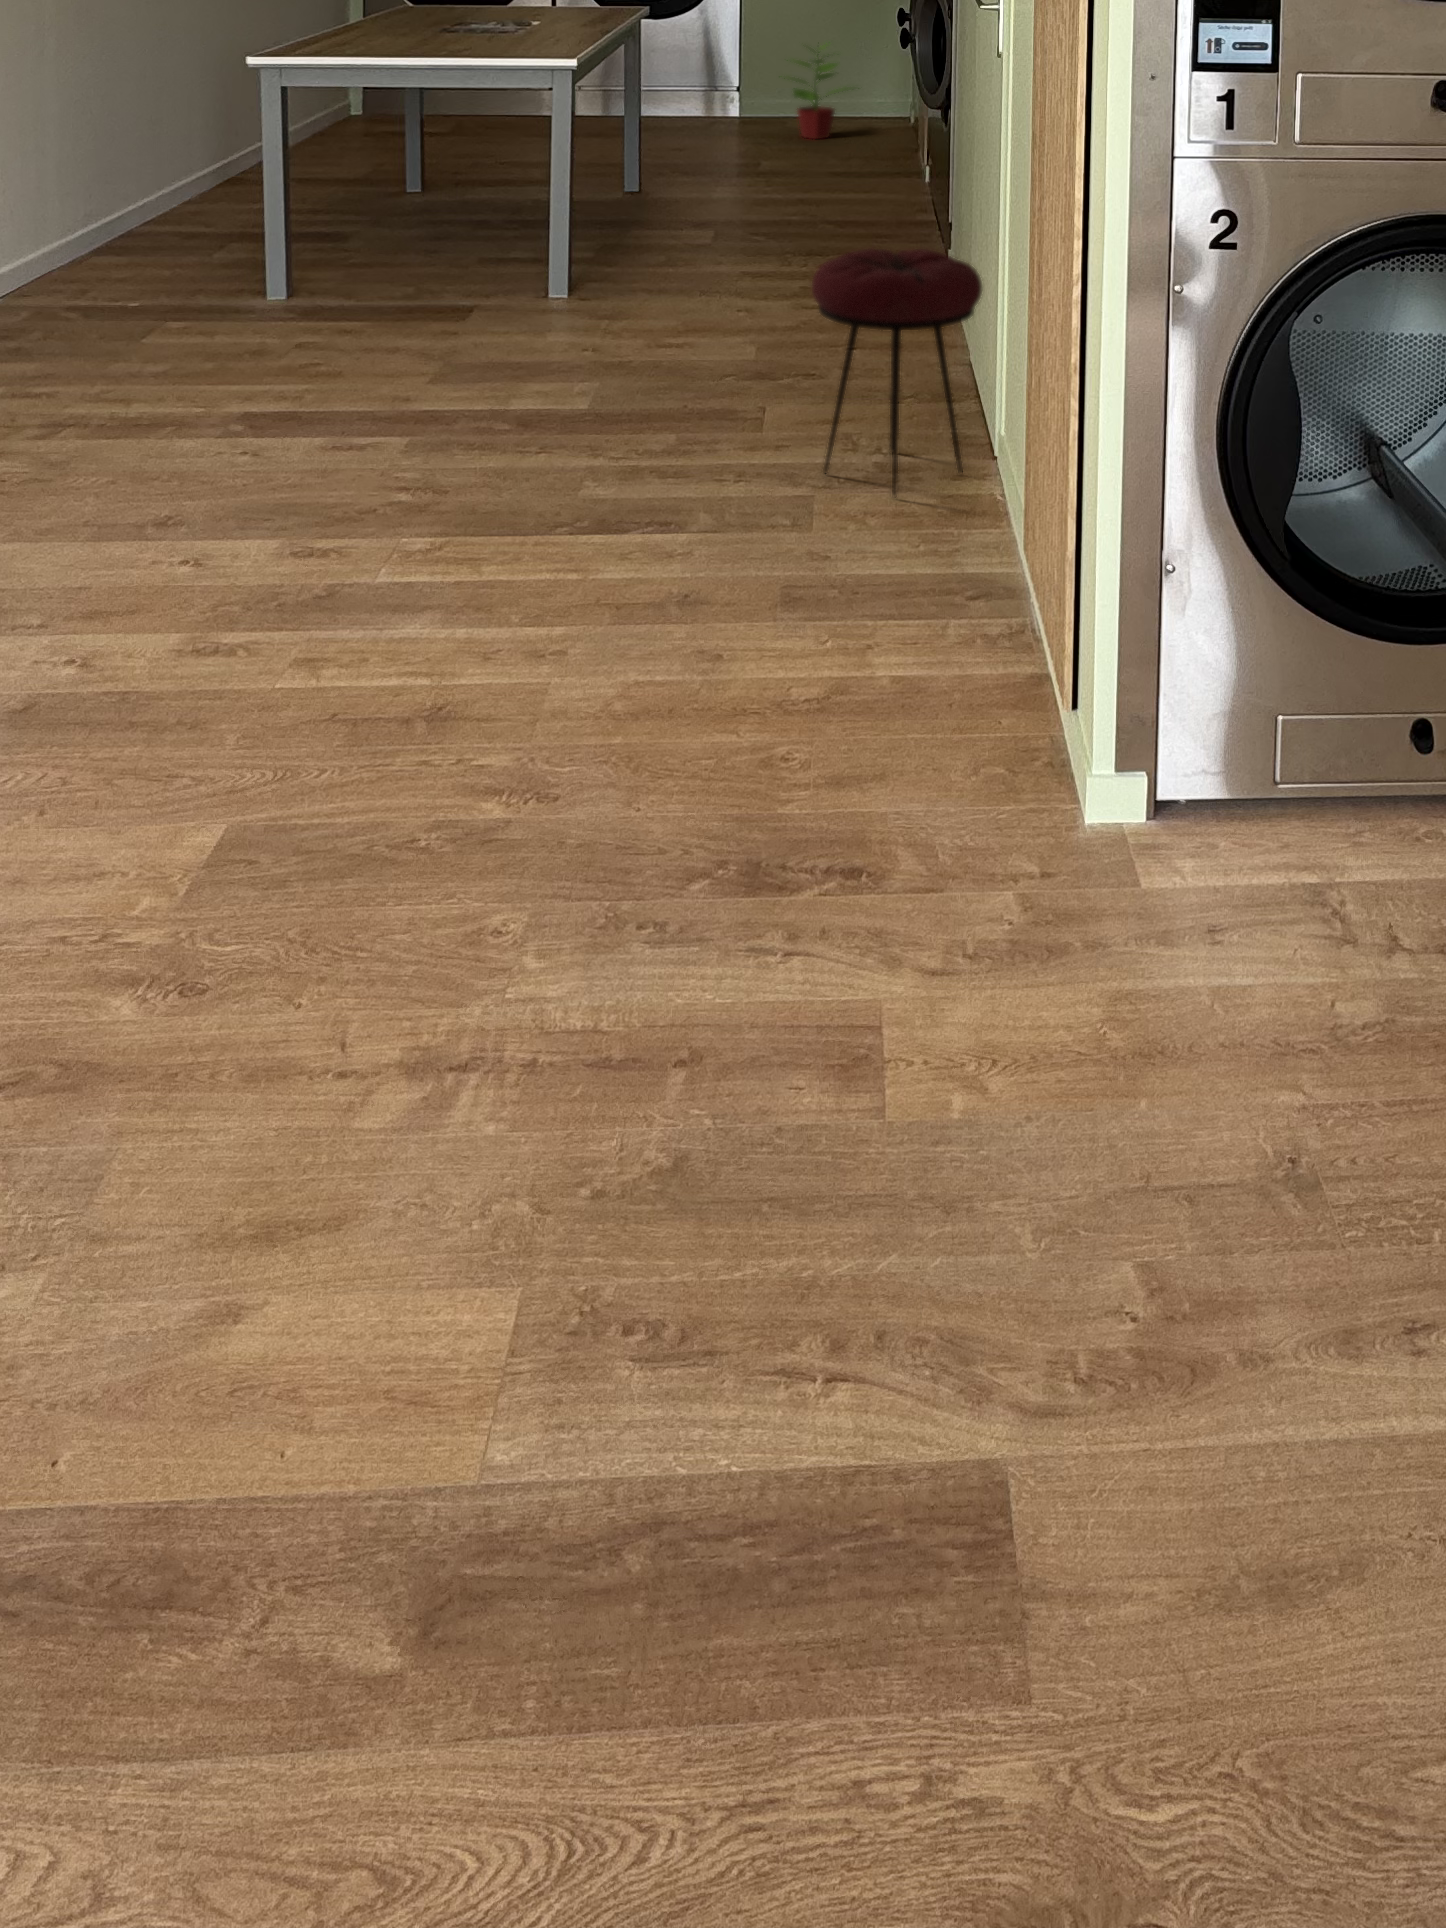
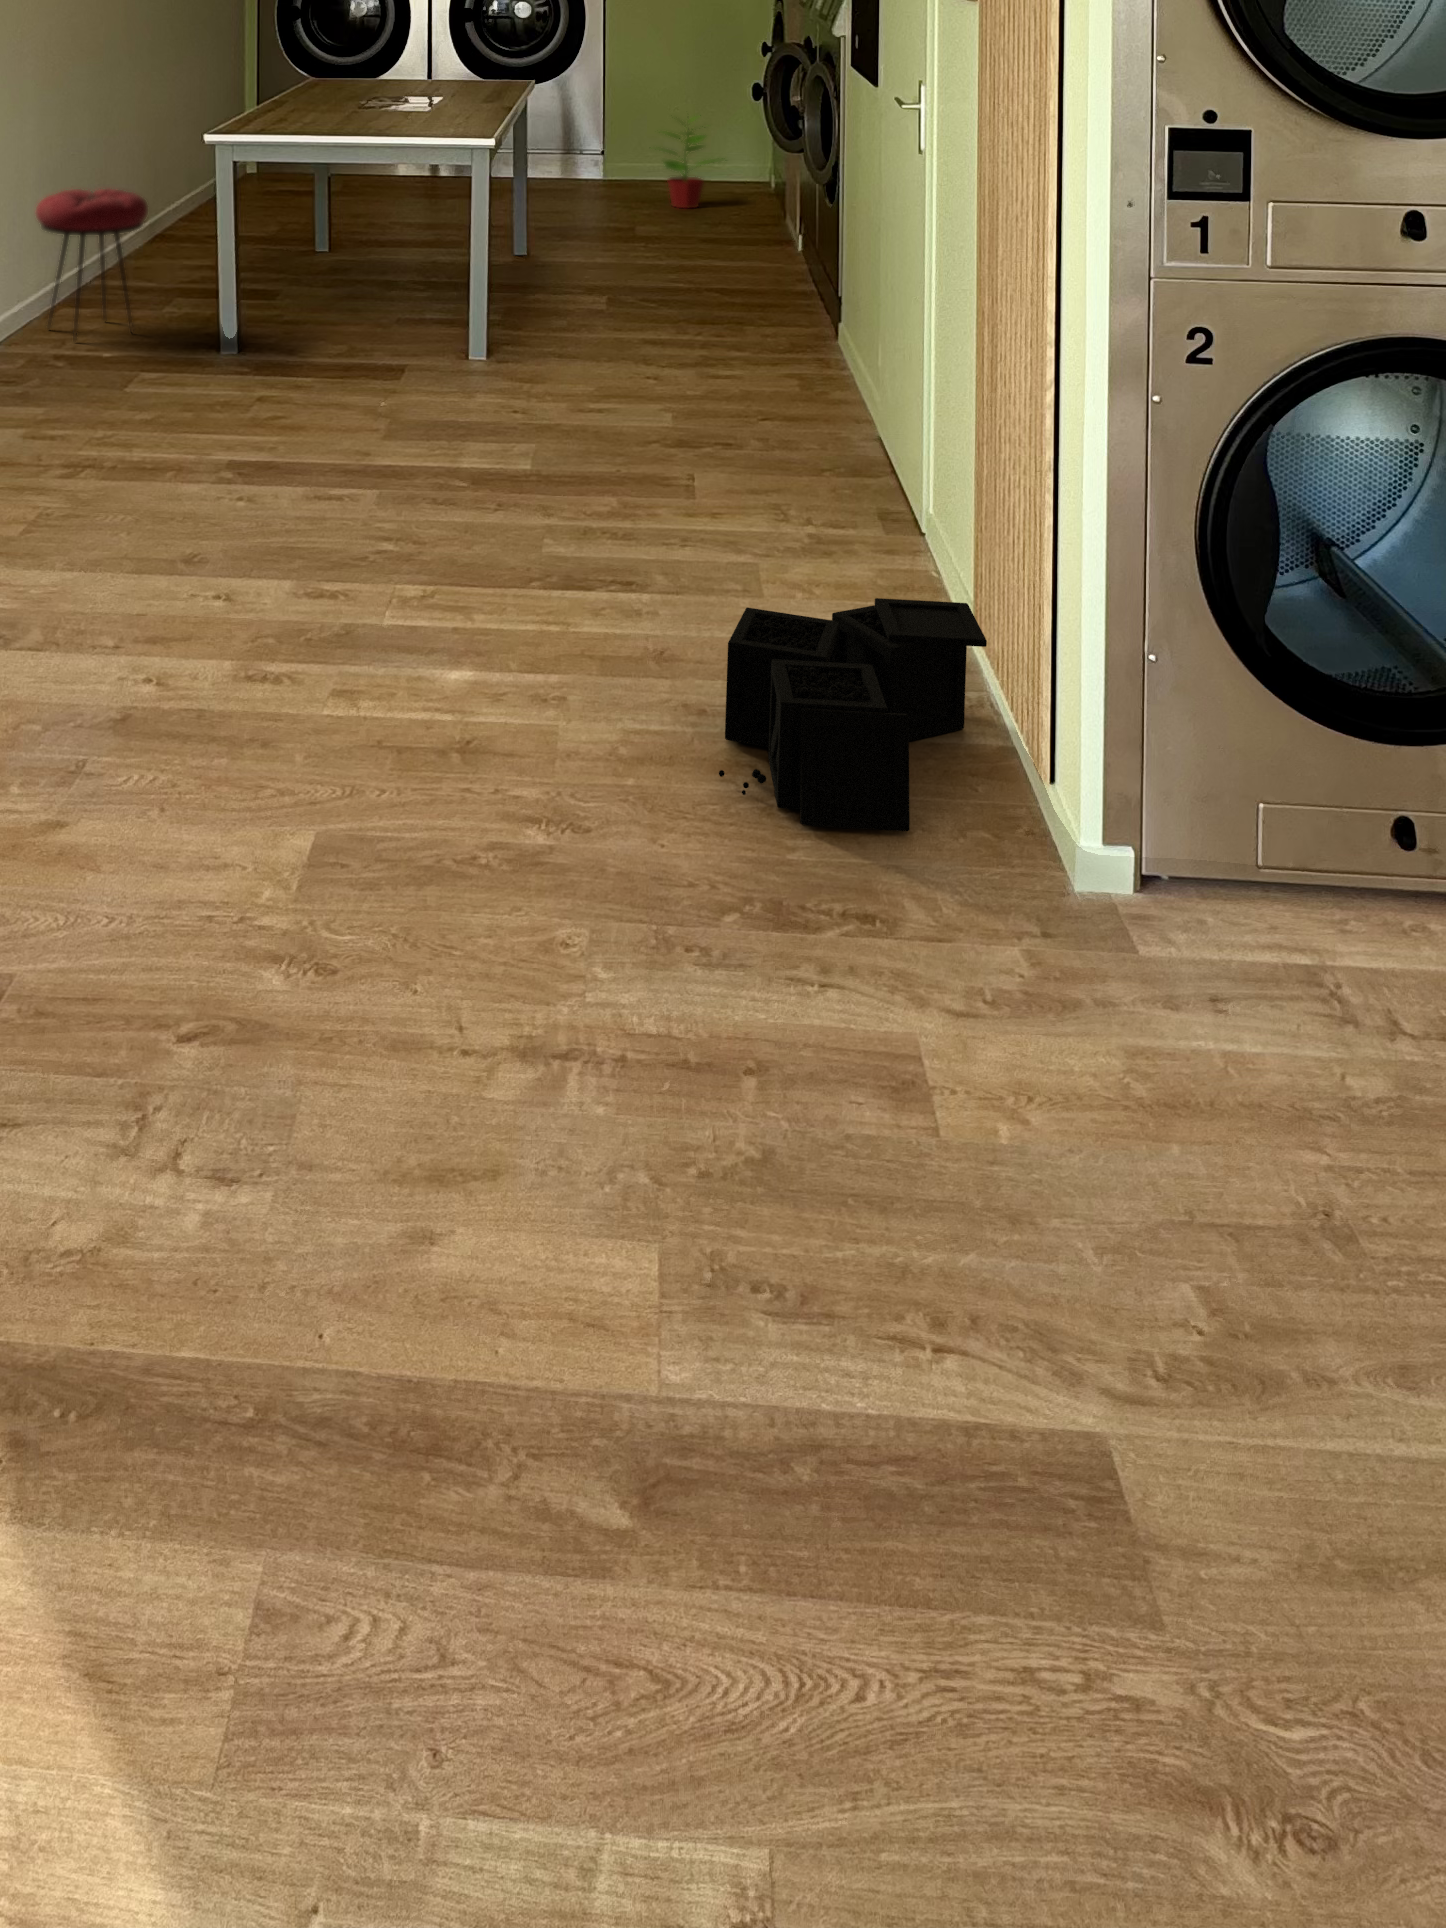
stool: present [812,249,982,497] -> present [35,189,148,339]
storage bin: none [717,525,1019,776] -> present [719,598,987,832]

